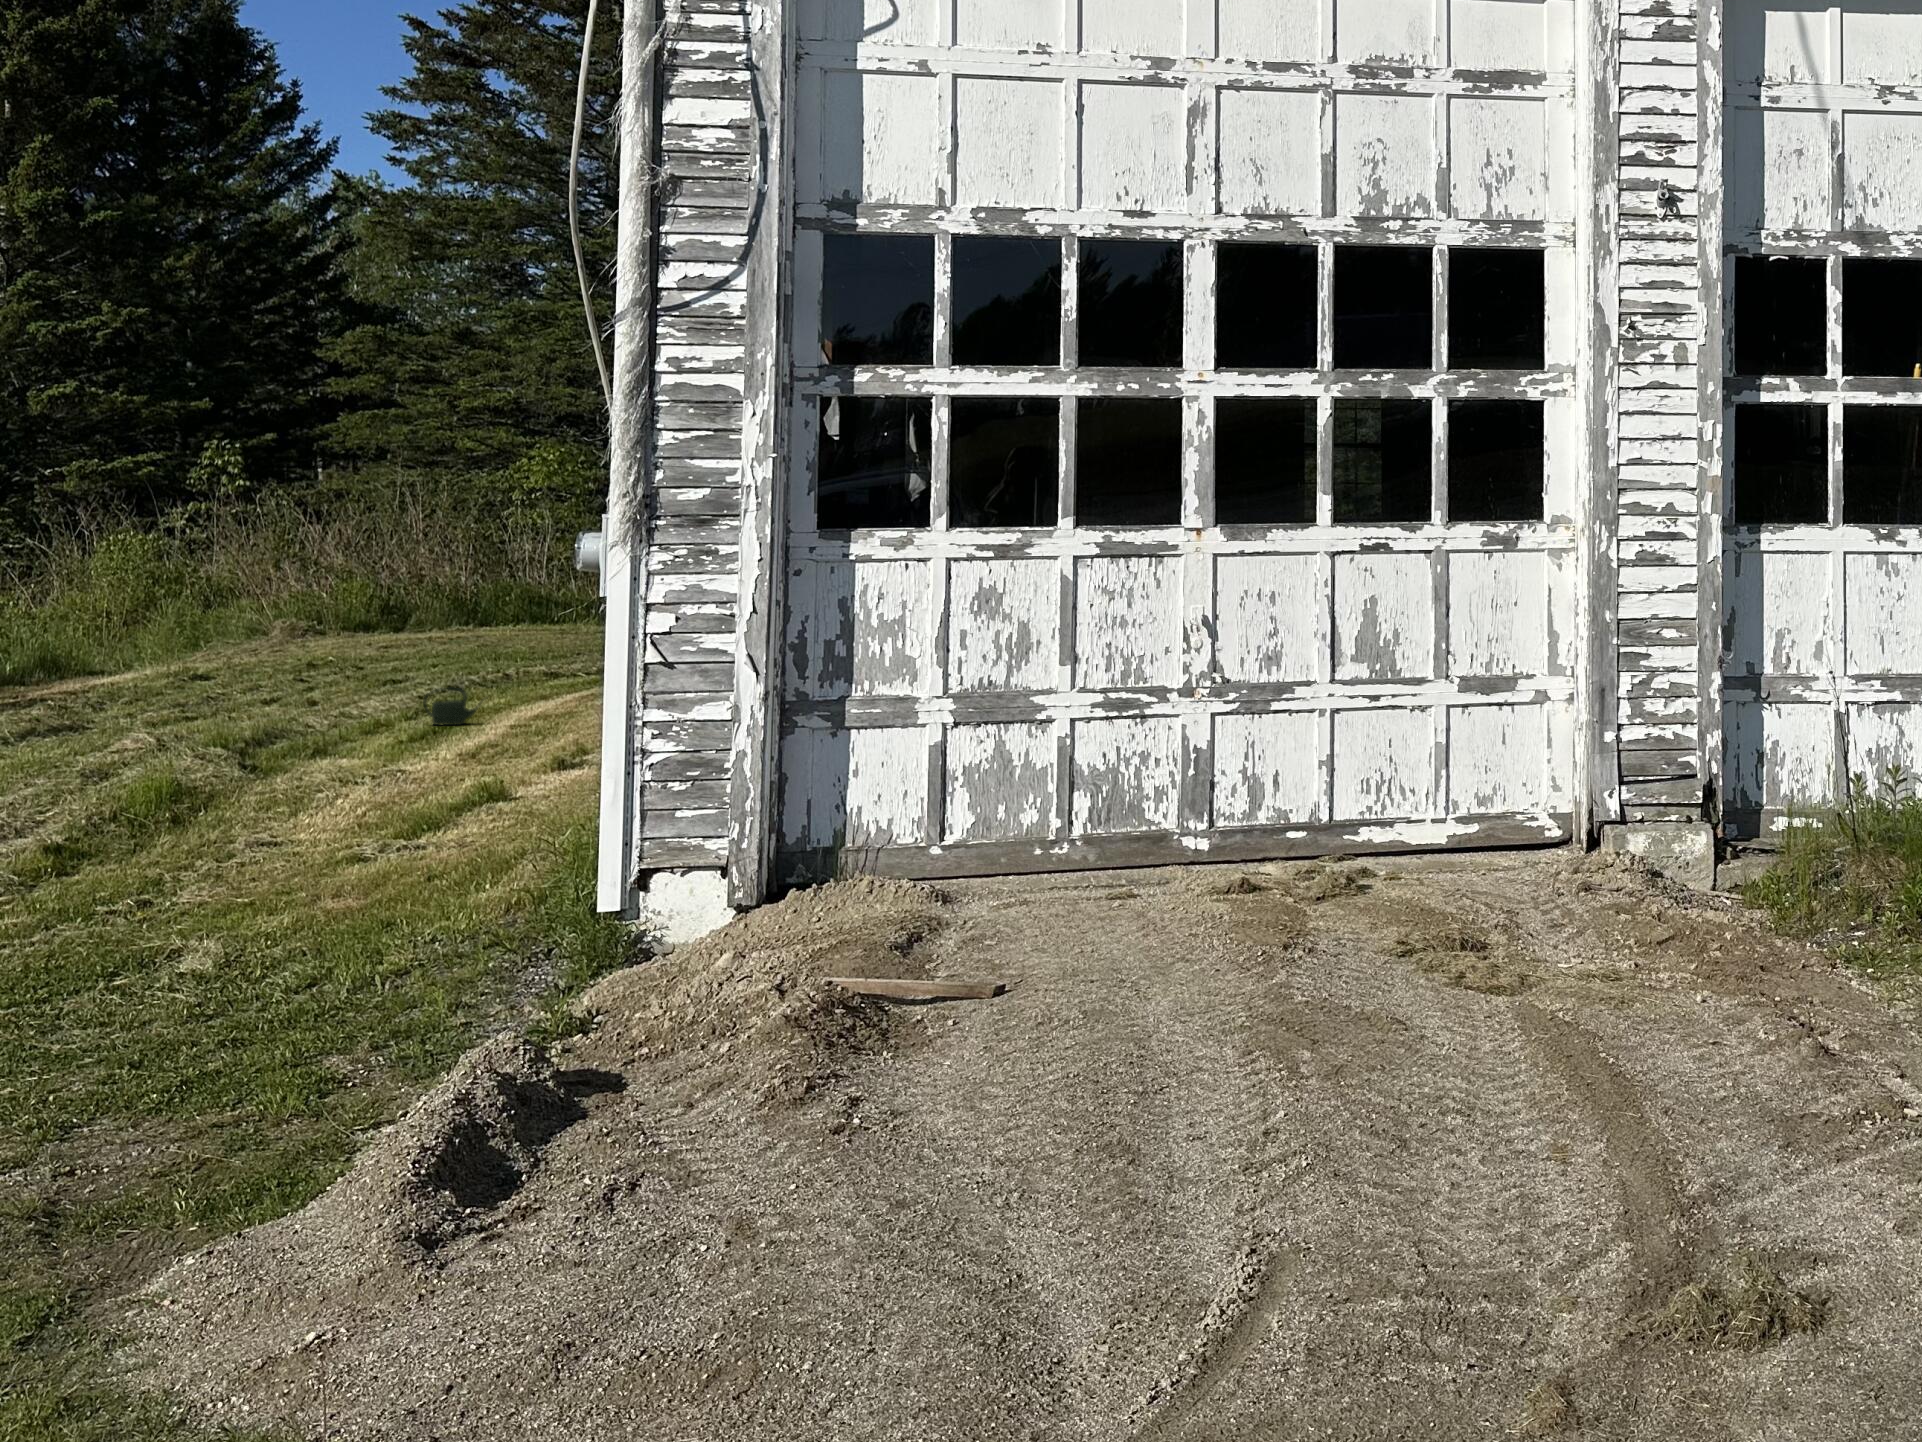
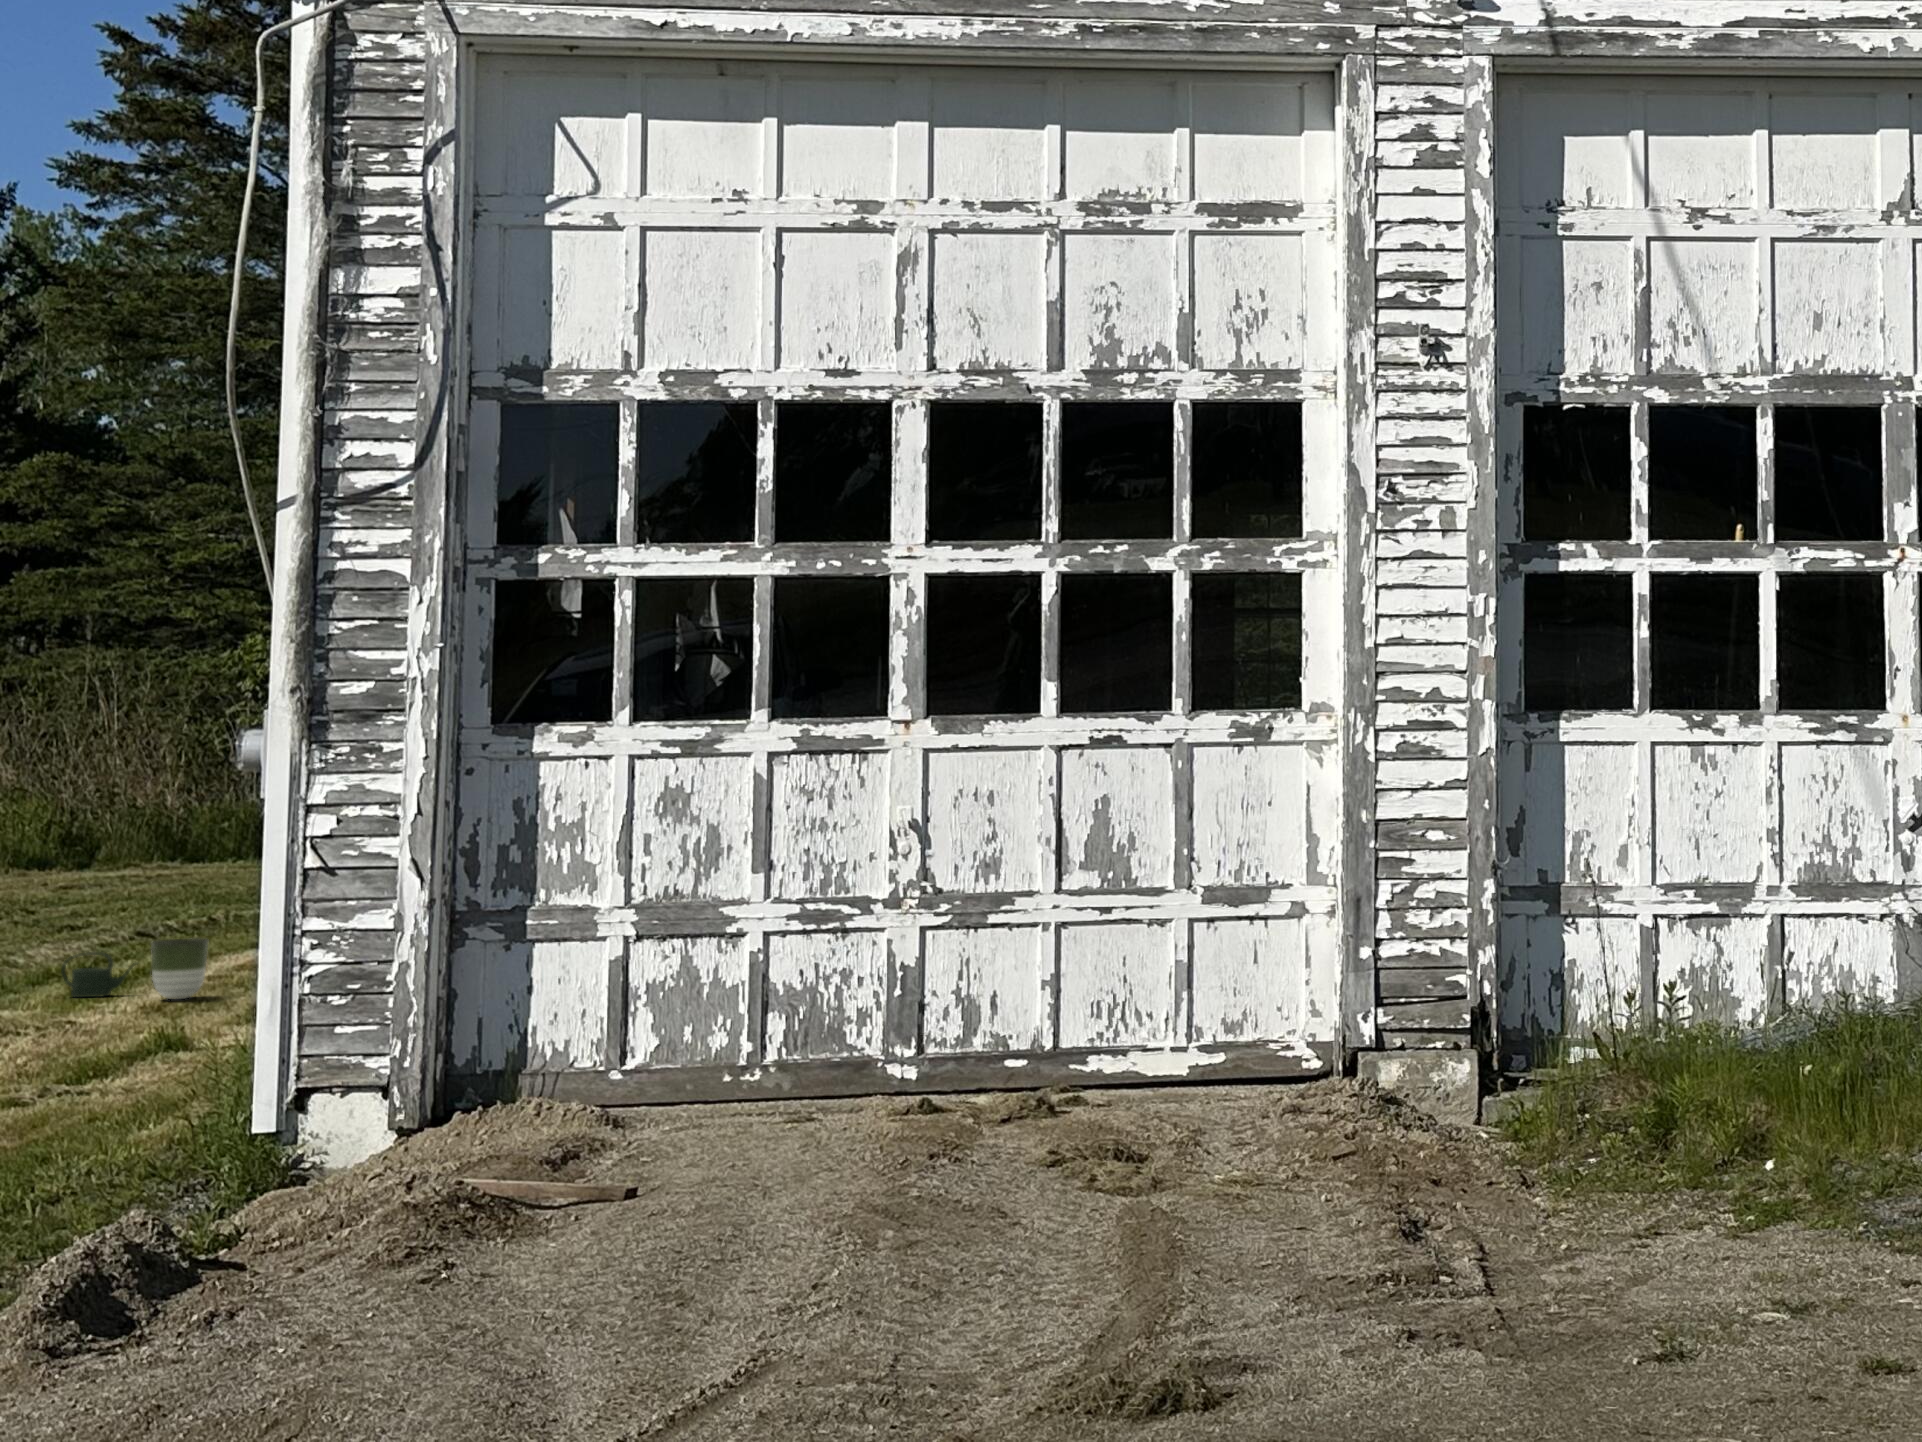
planter: none [500,678,548,729] -> present [151,938,208,999]

